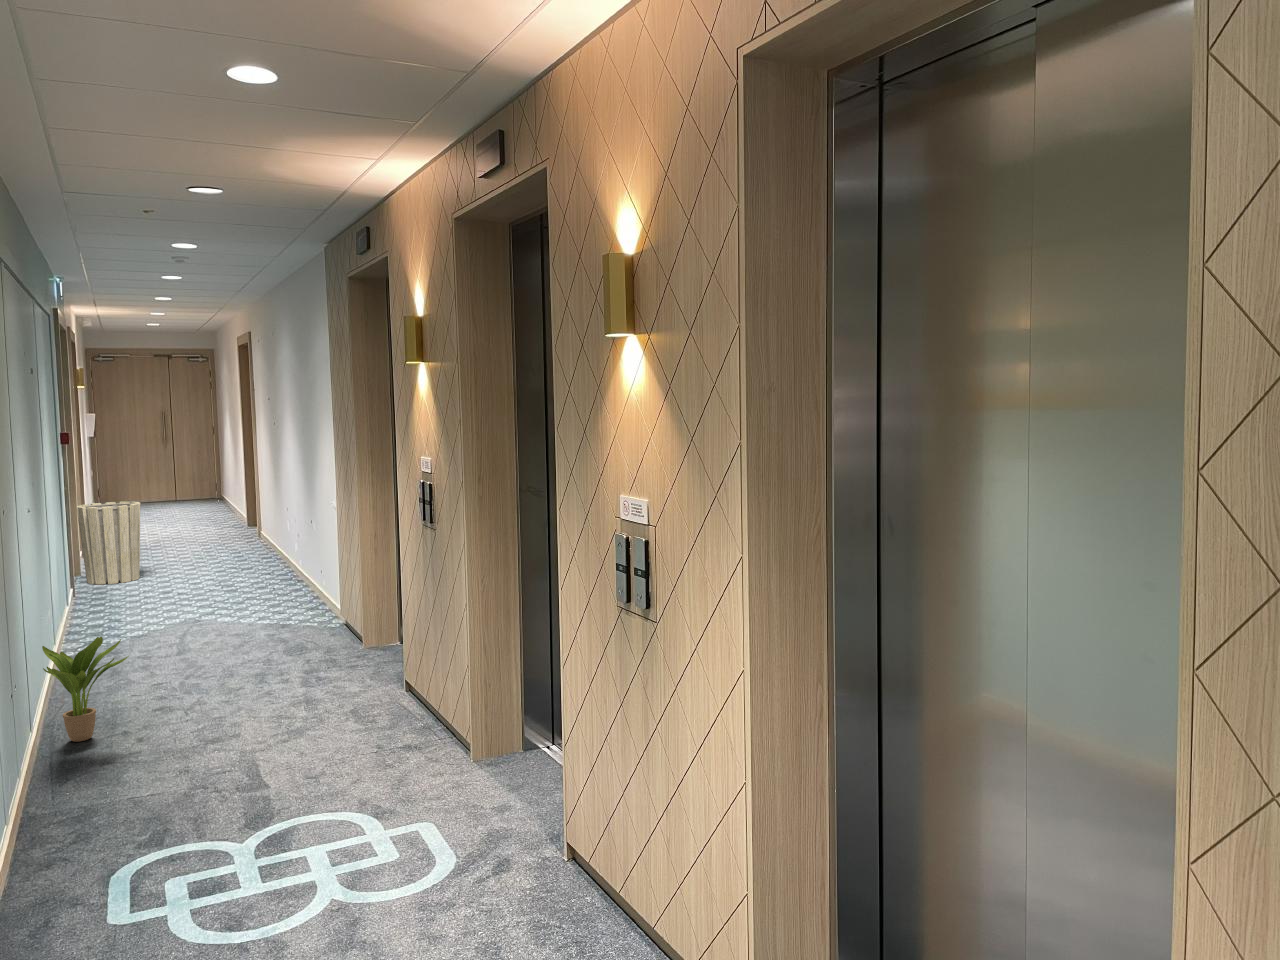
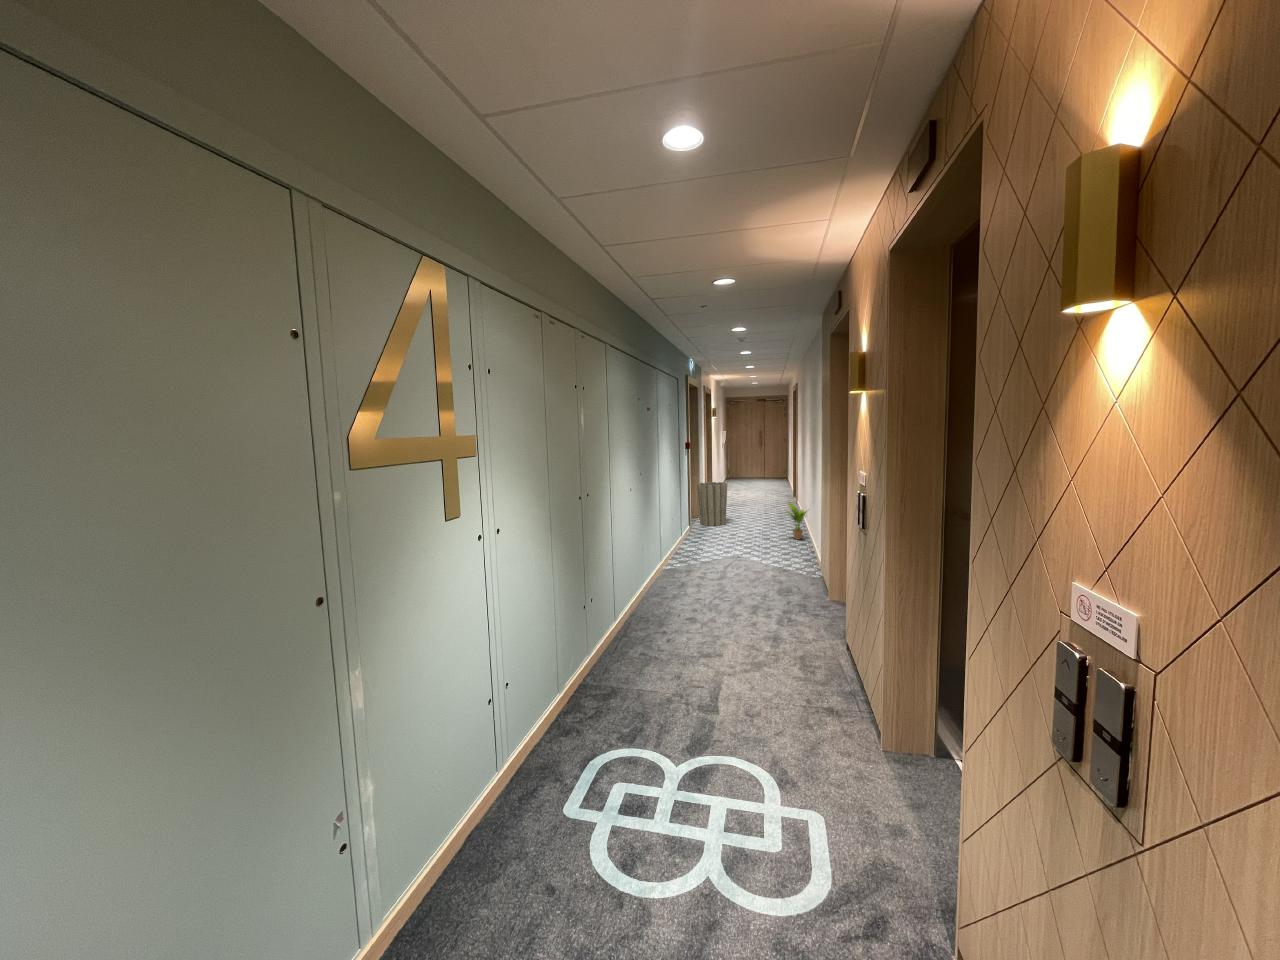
potted plant: present [42,637,128,742] -> present [787,502,807,539]

